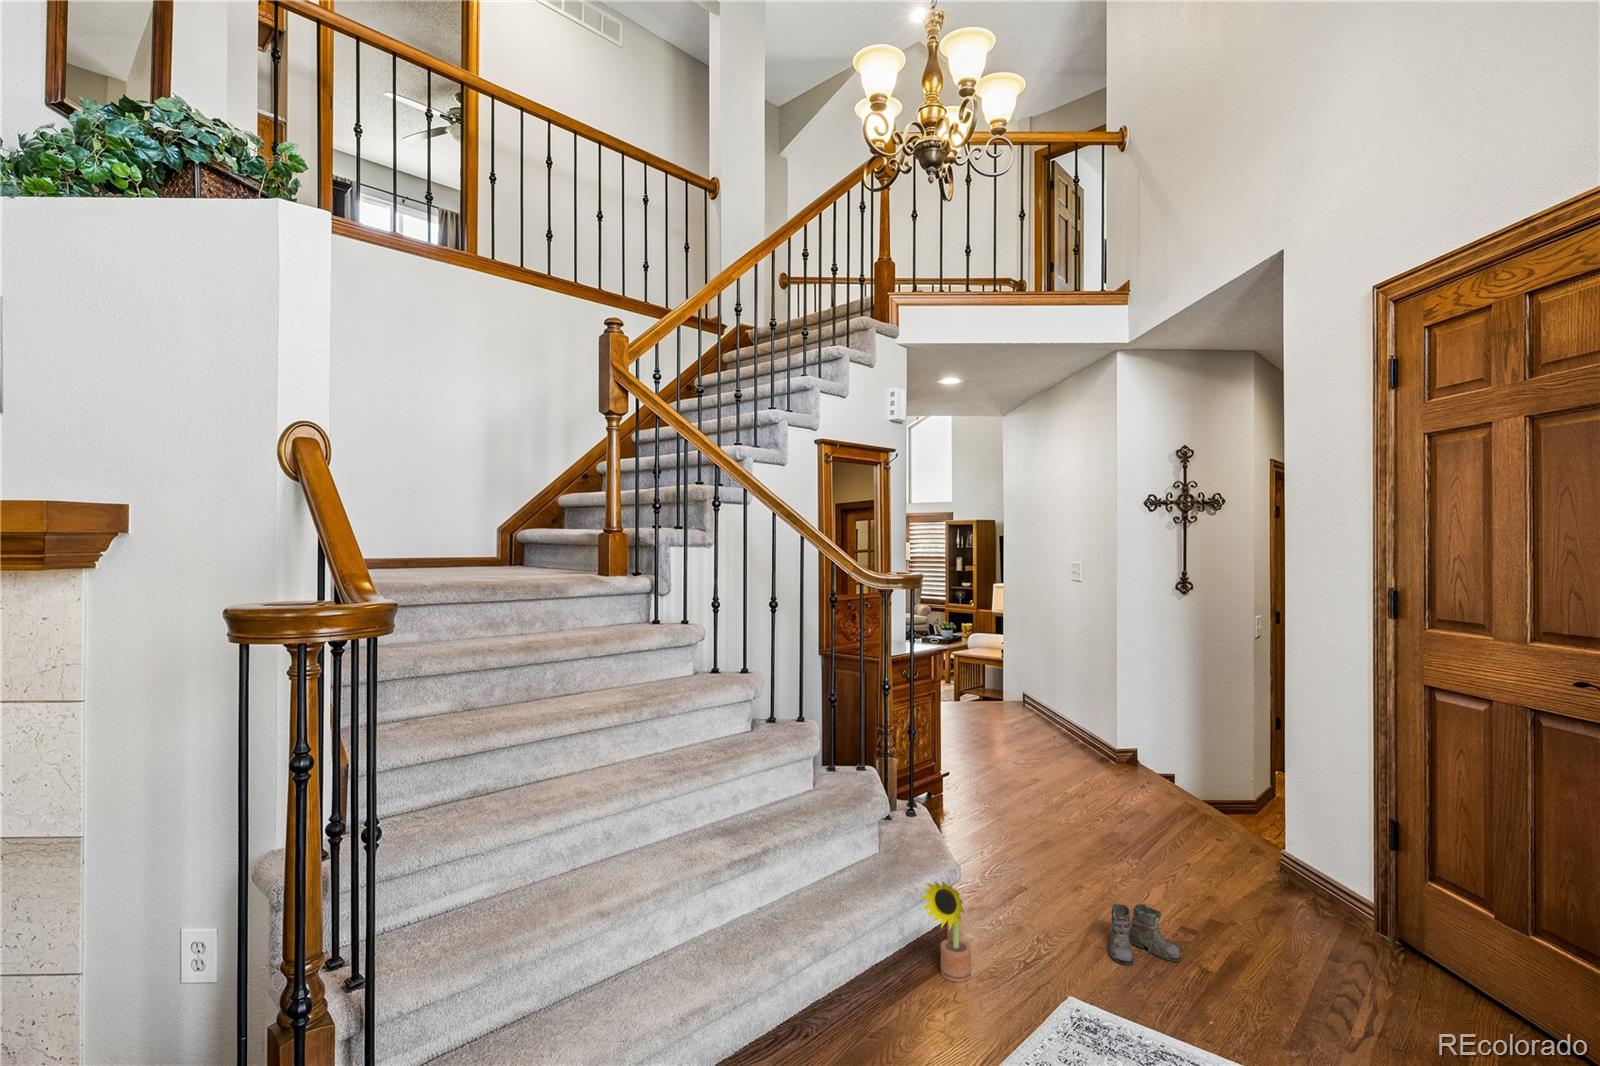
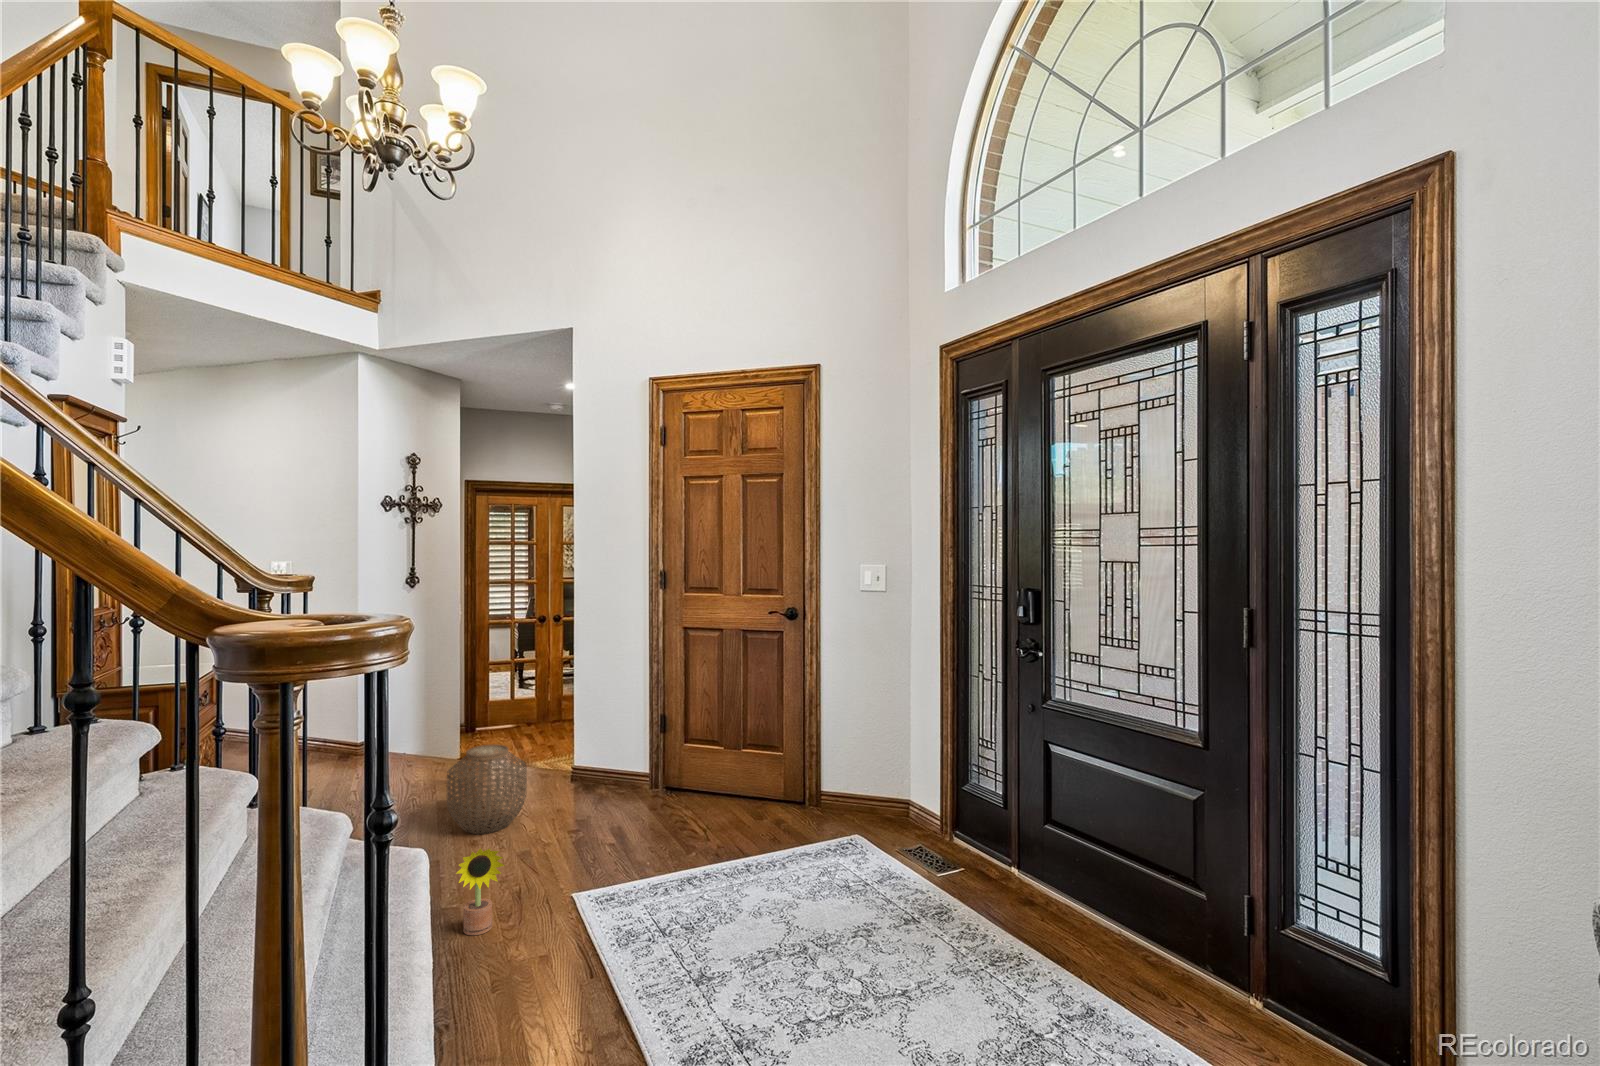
woven basket: none [1067,781,1163,890] -> present [447,744,527,834]
boots: present [1108,903,1181,966] -> none [536,820,590,867]

